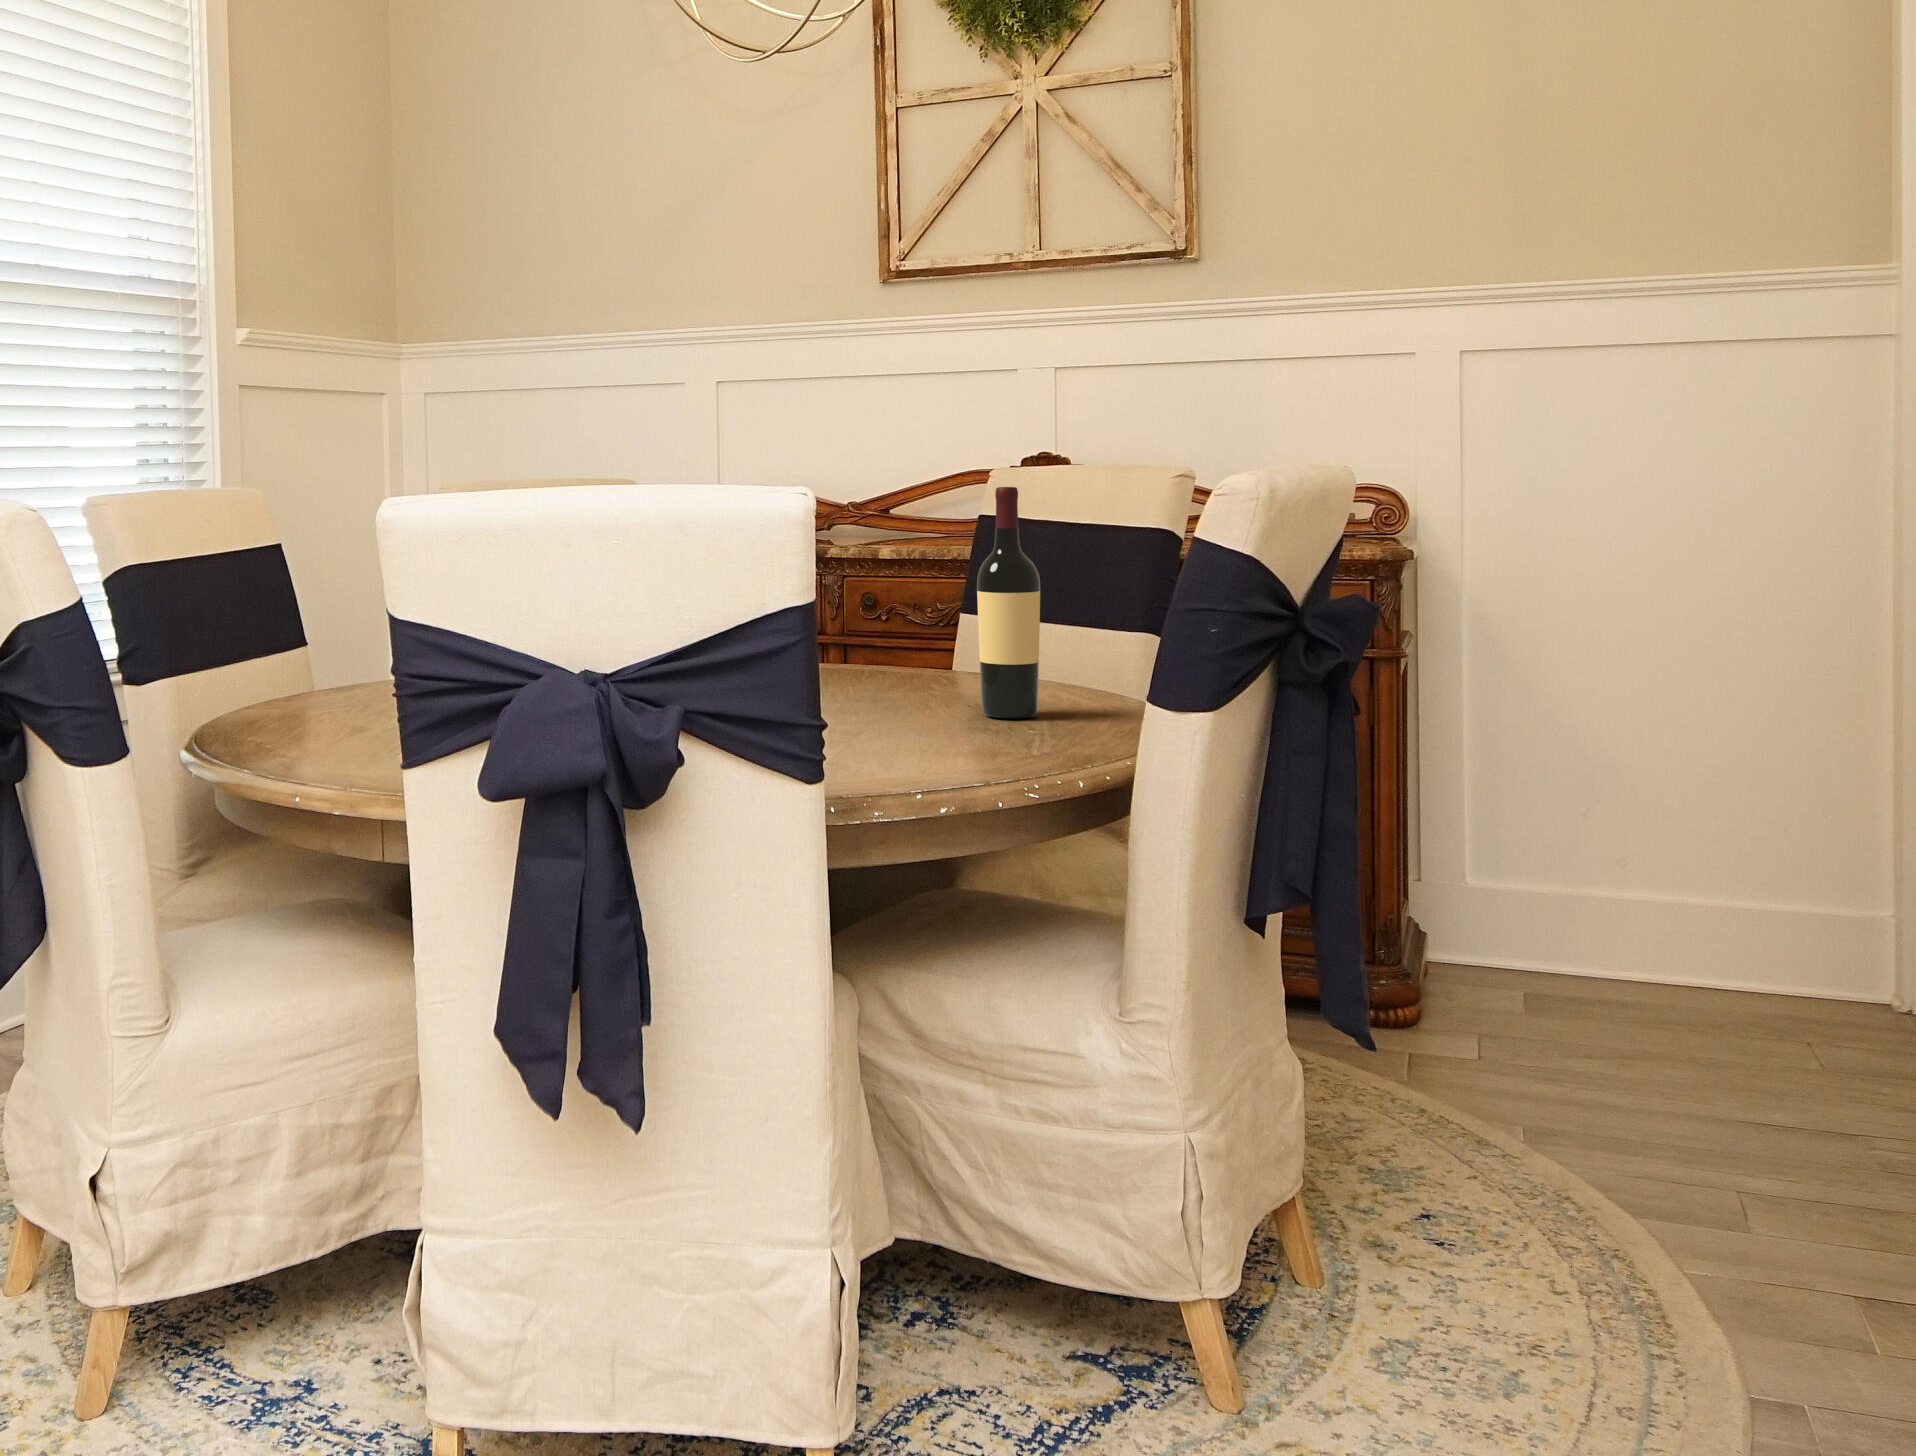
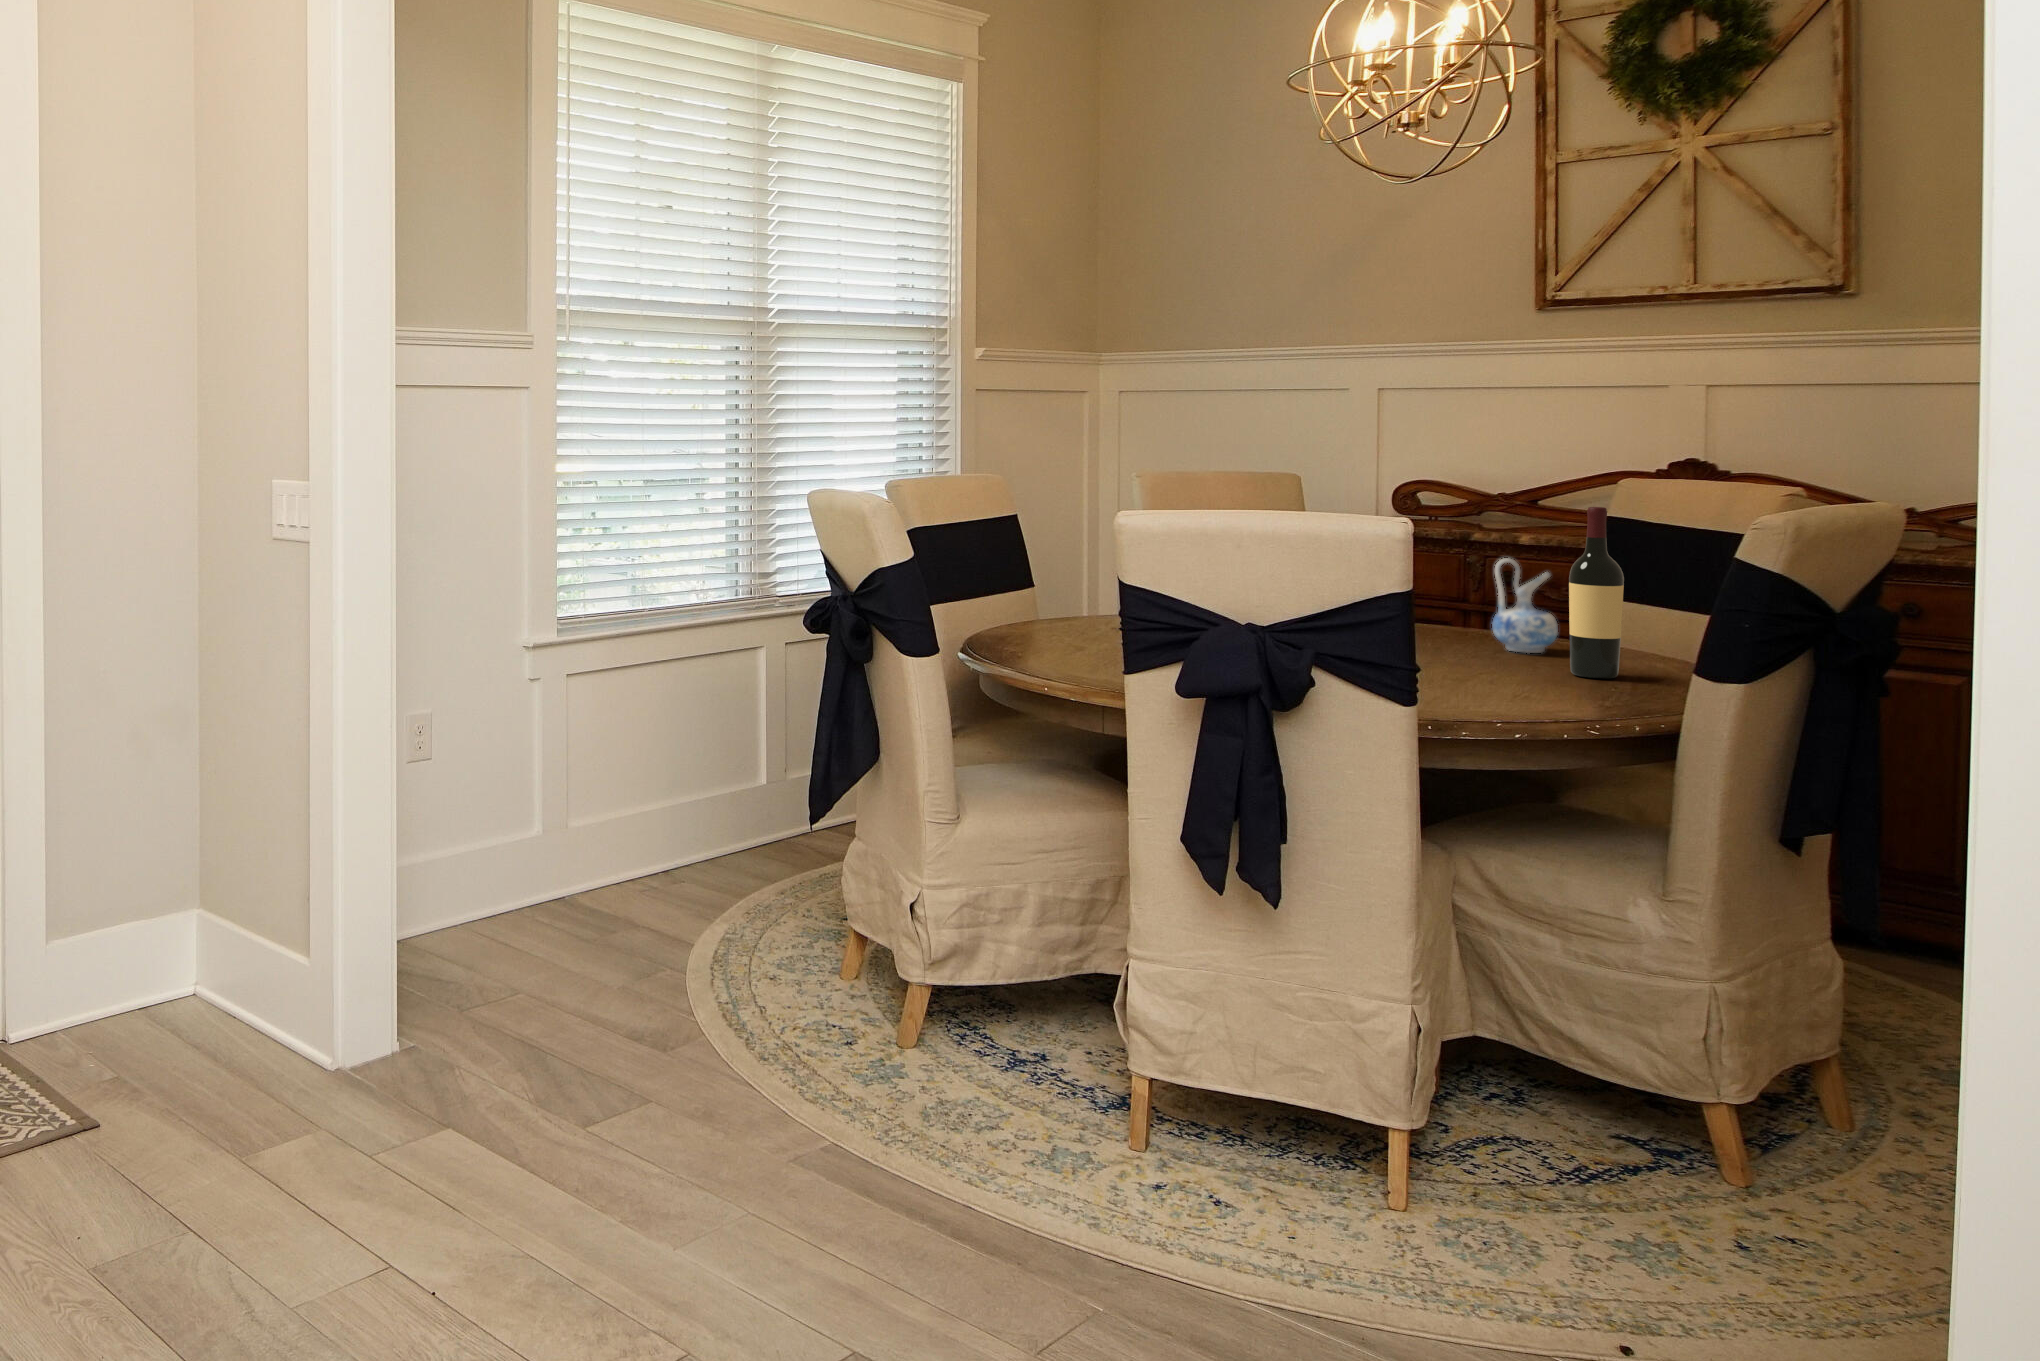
ceramic pitcher: none [881,566,956,691] -> present [1492,558,1558,653]

